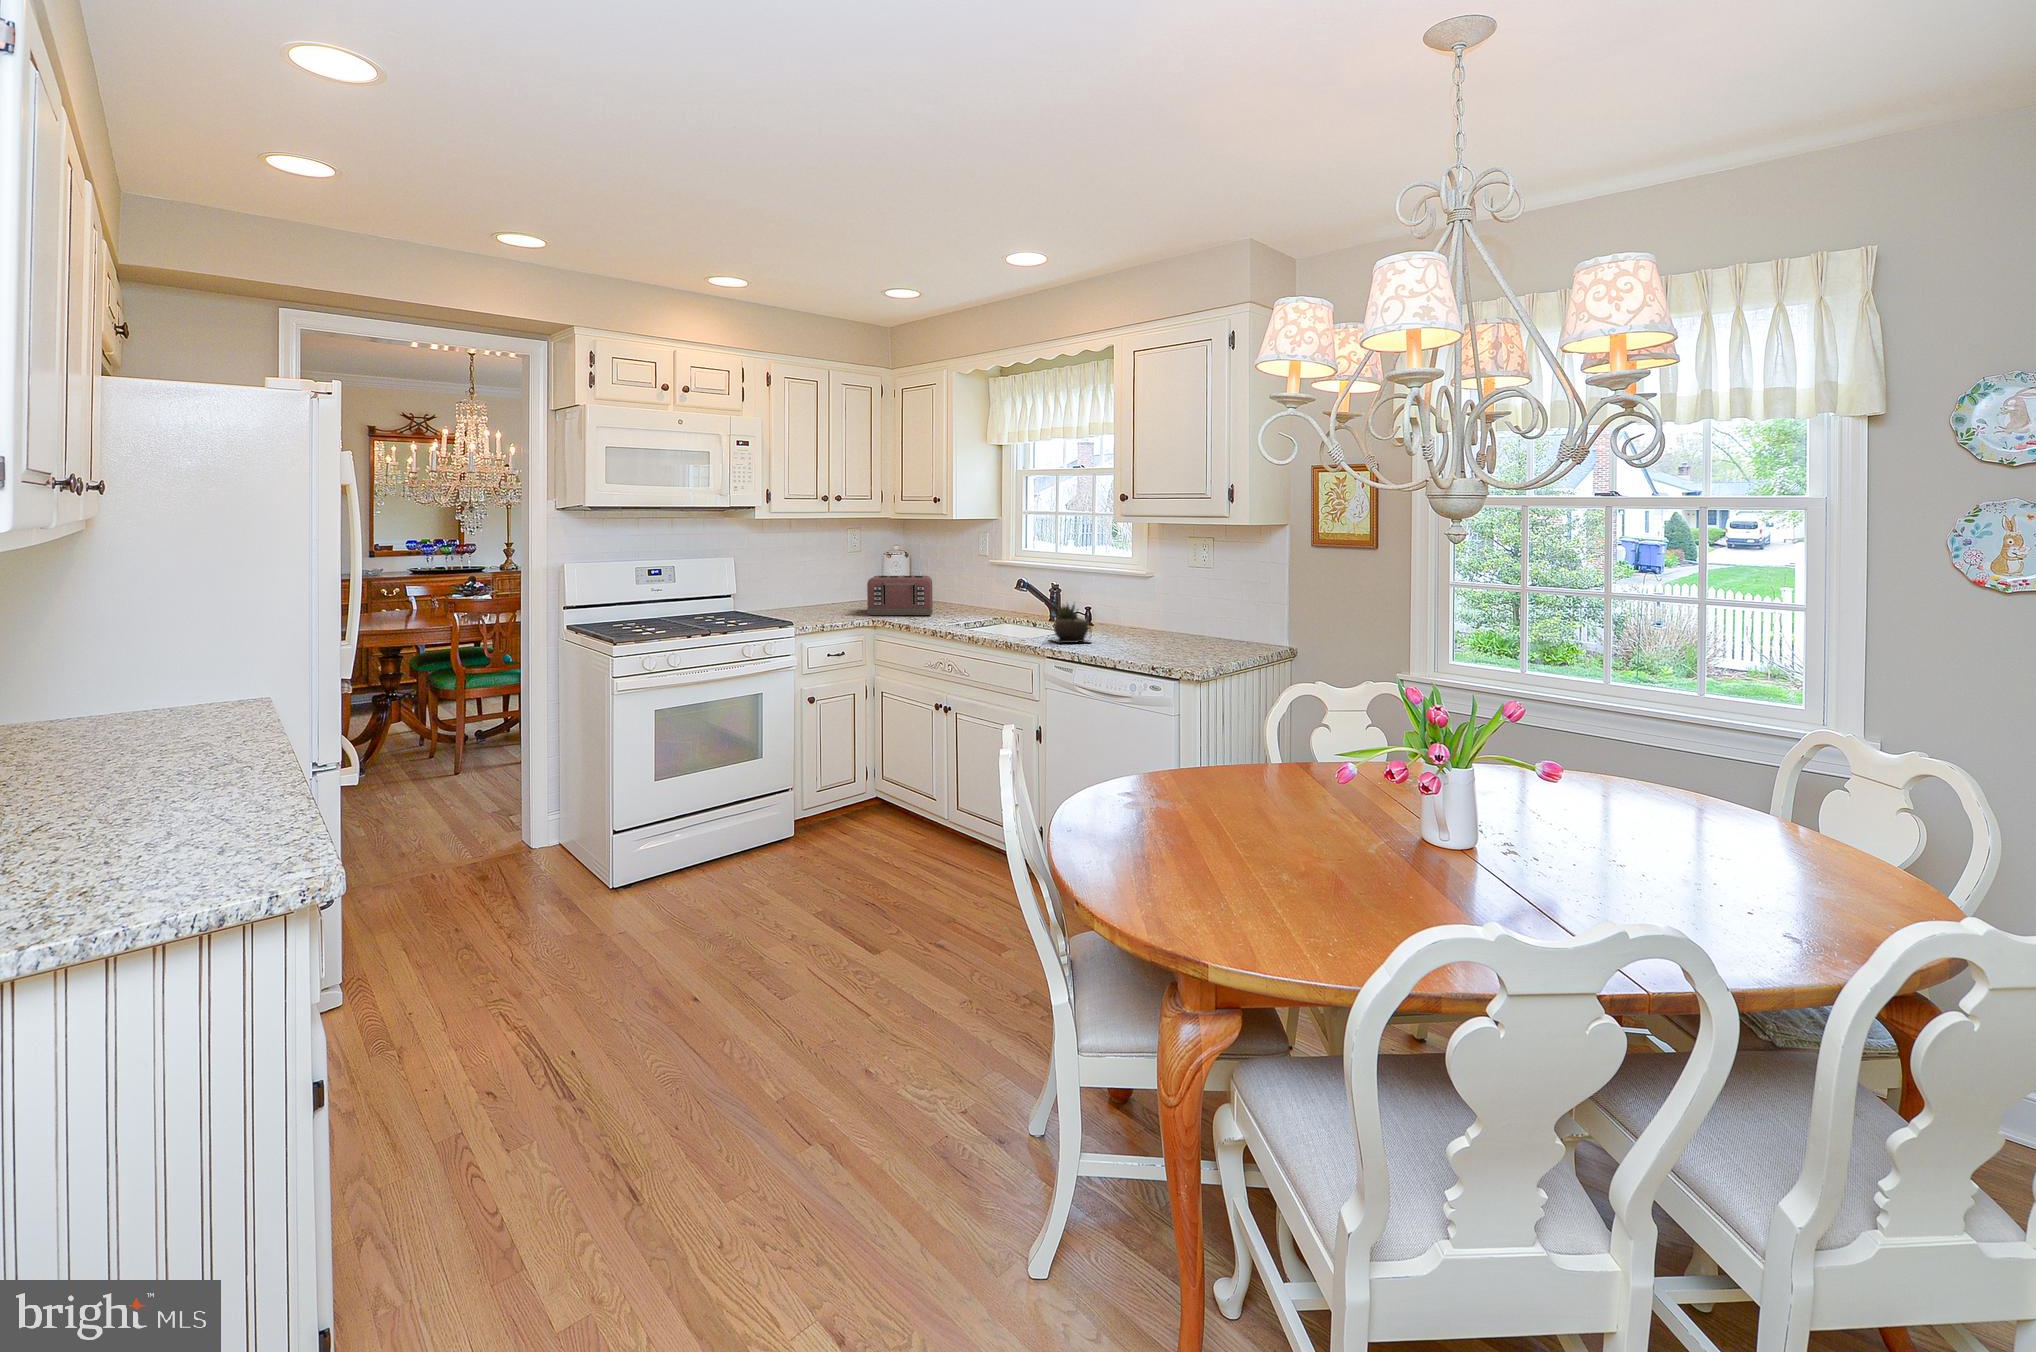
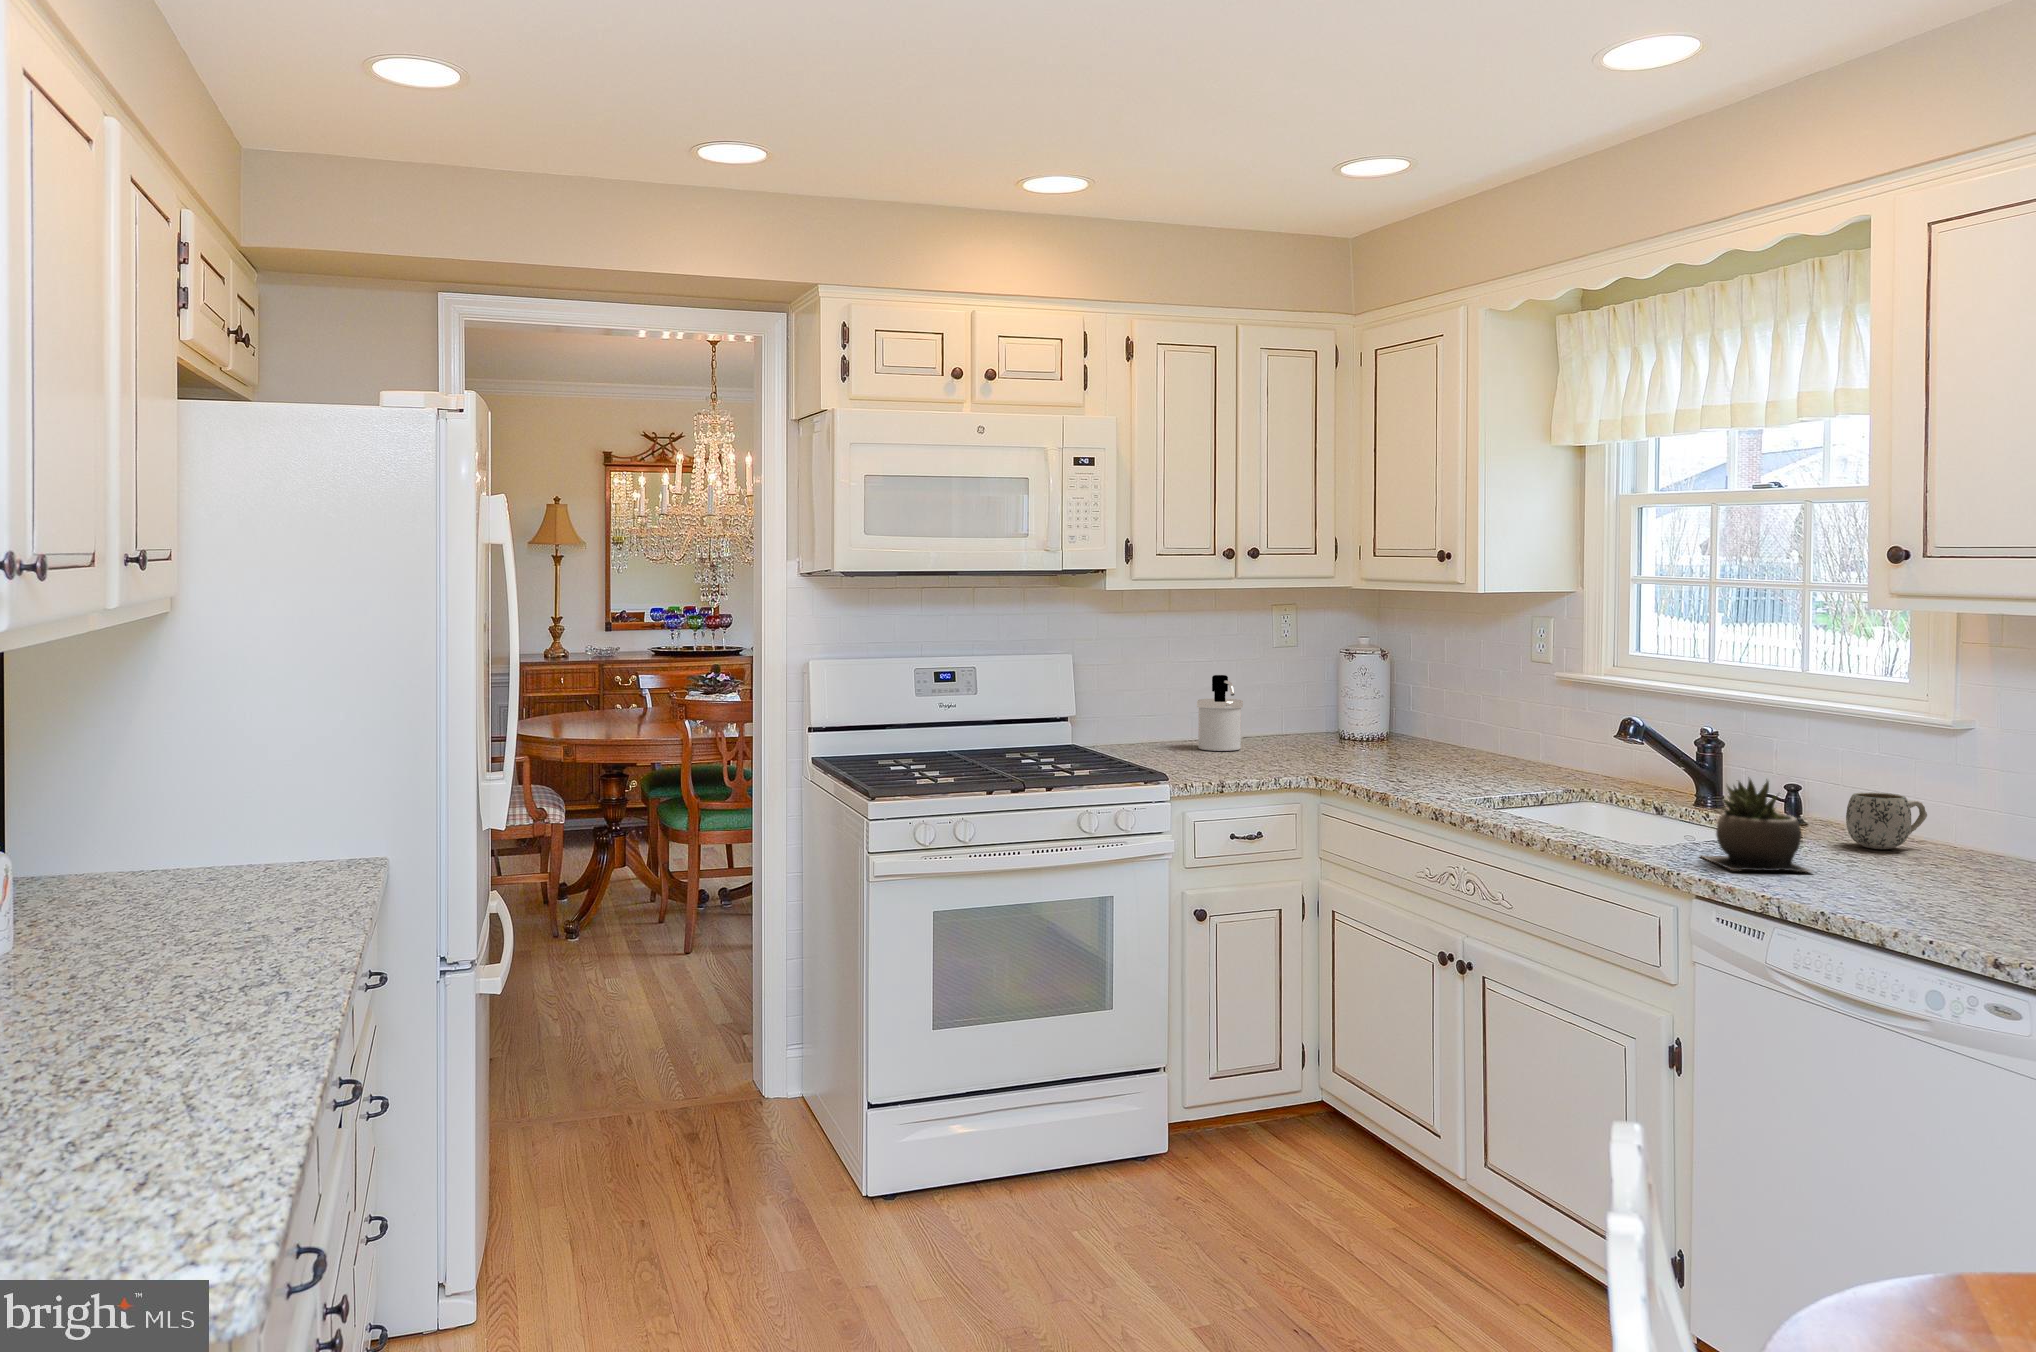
soap dispenser: none [806,568,831,609] -> present [1197,675,1243,751]
toaster: present [867,576,933,615] -> none [1306,692,1434,772]
mug: none [1111,611,1144,635] -> present [1846,792,1927,849]

